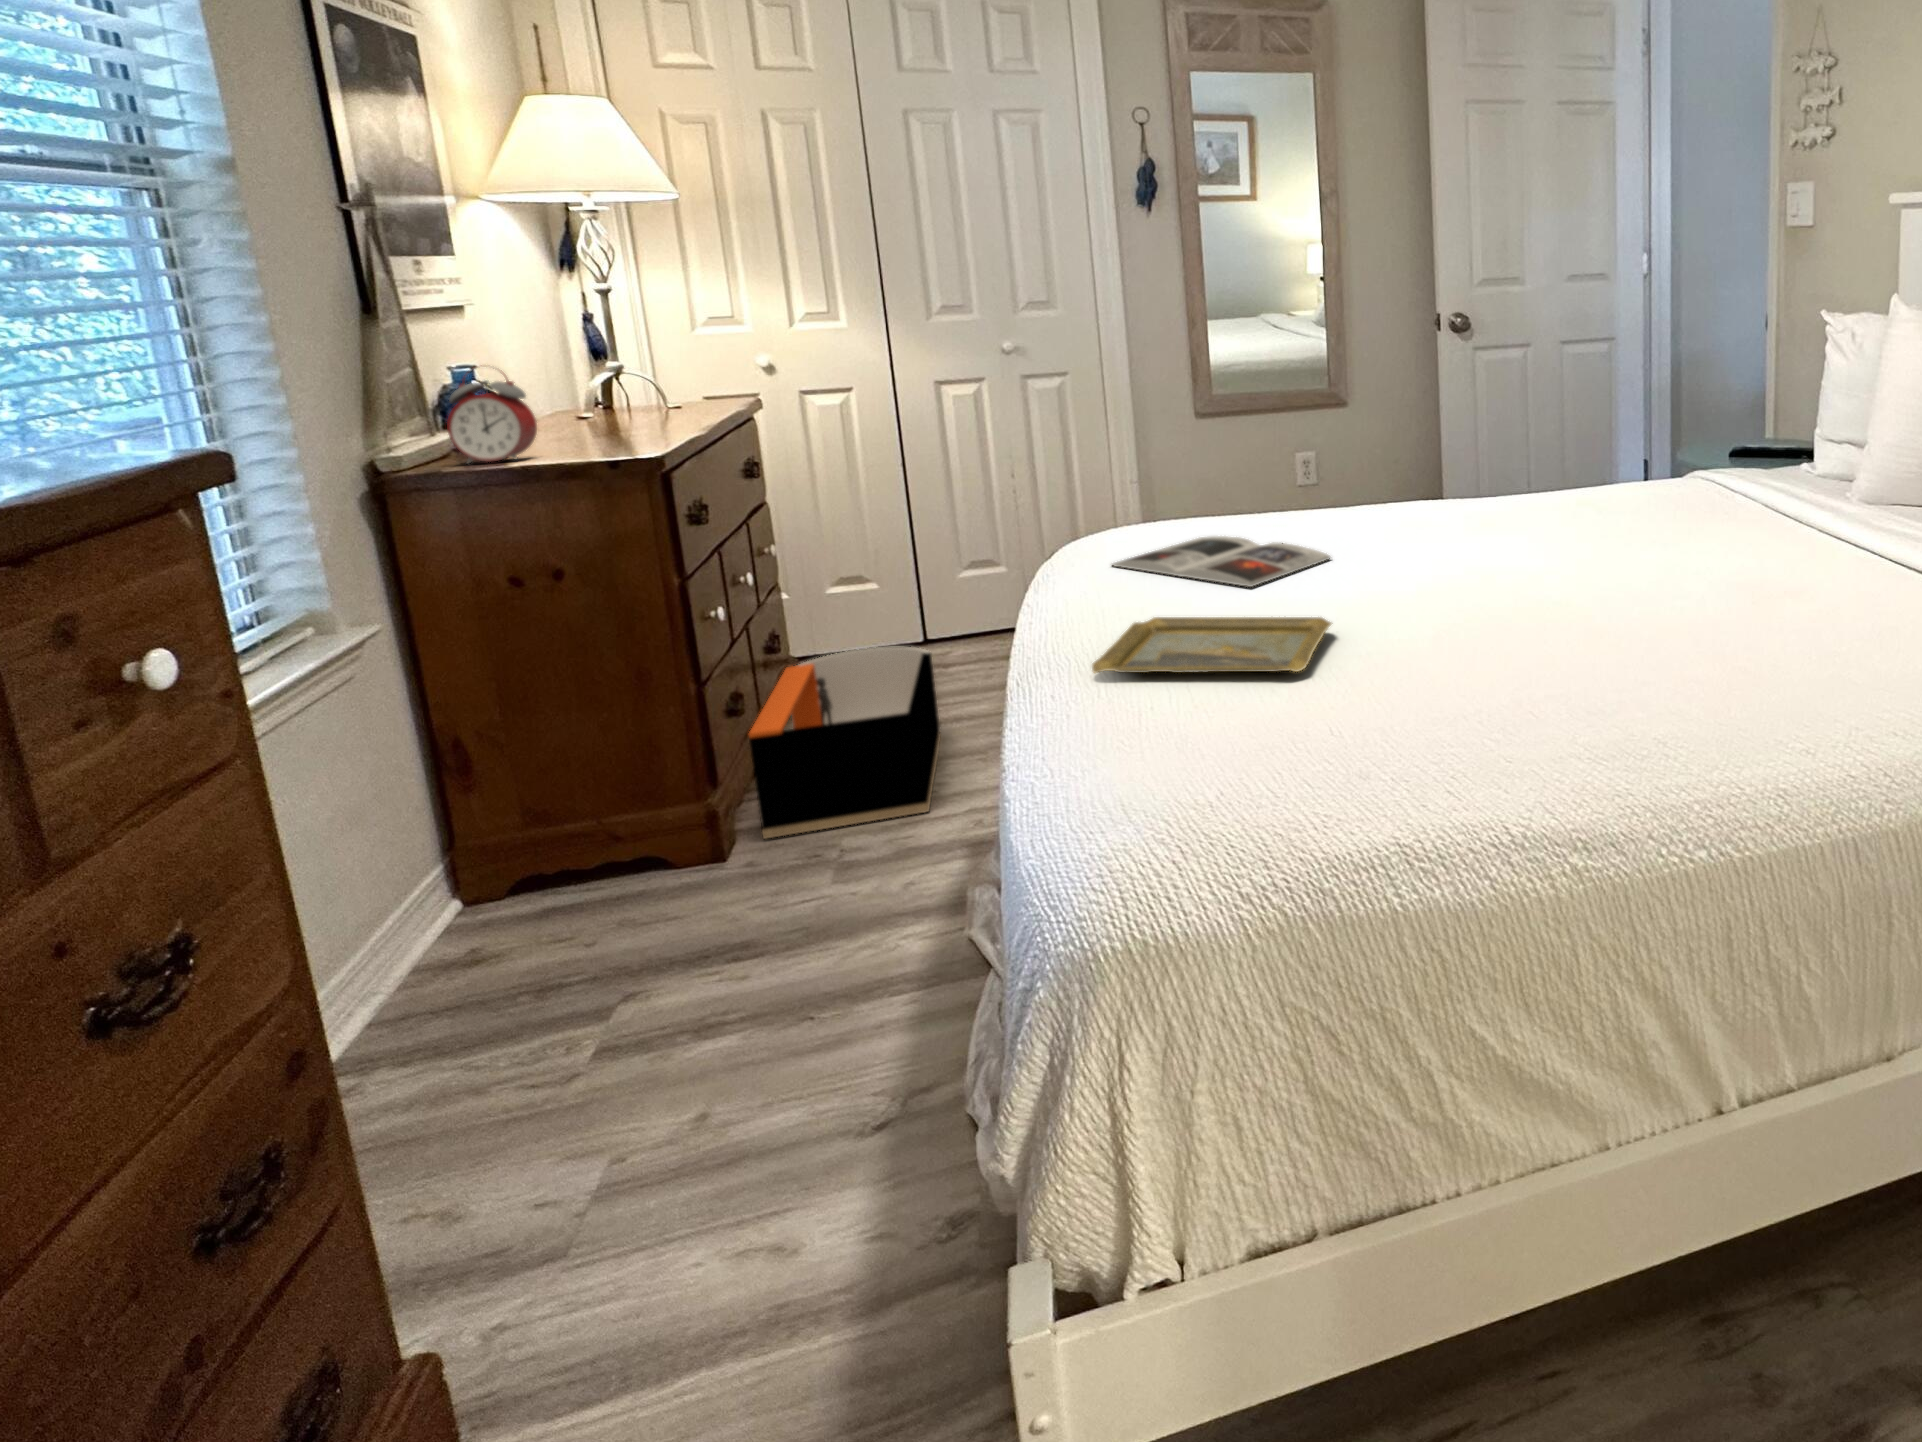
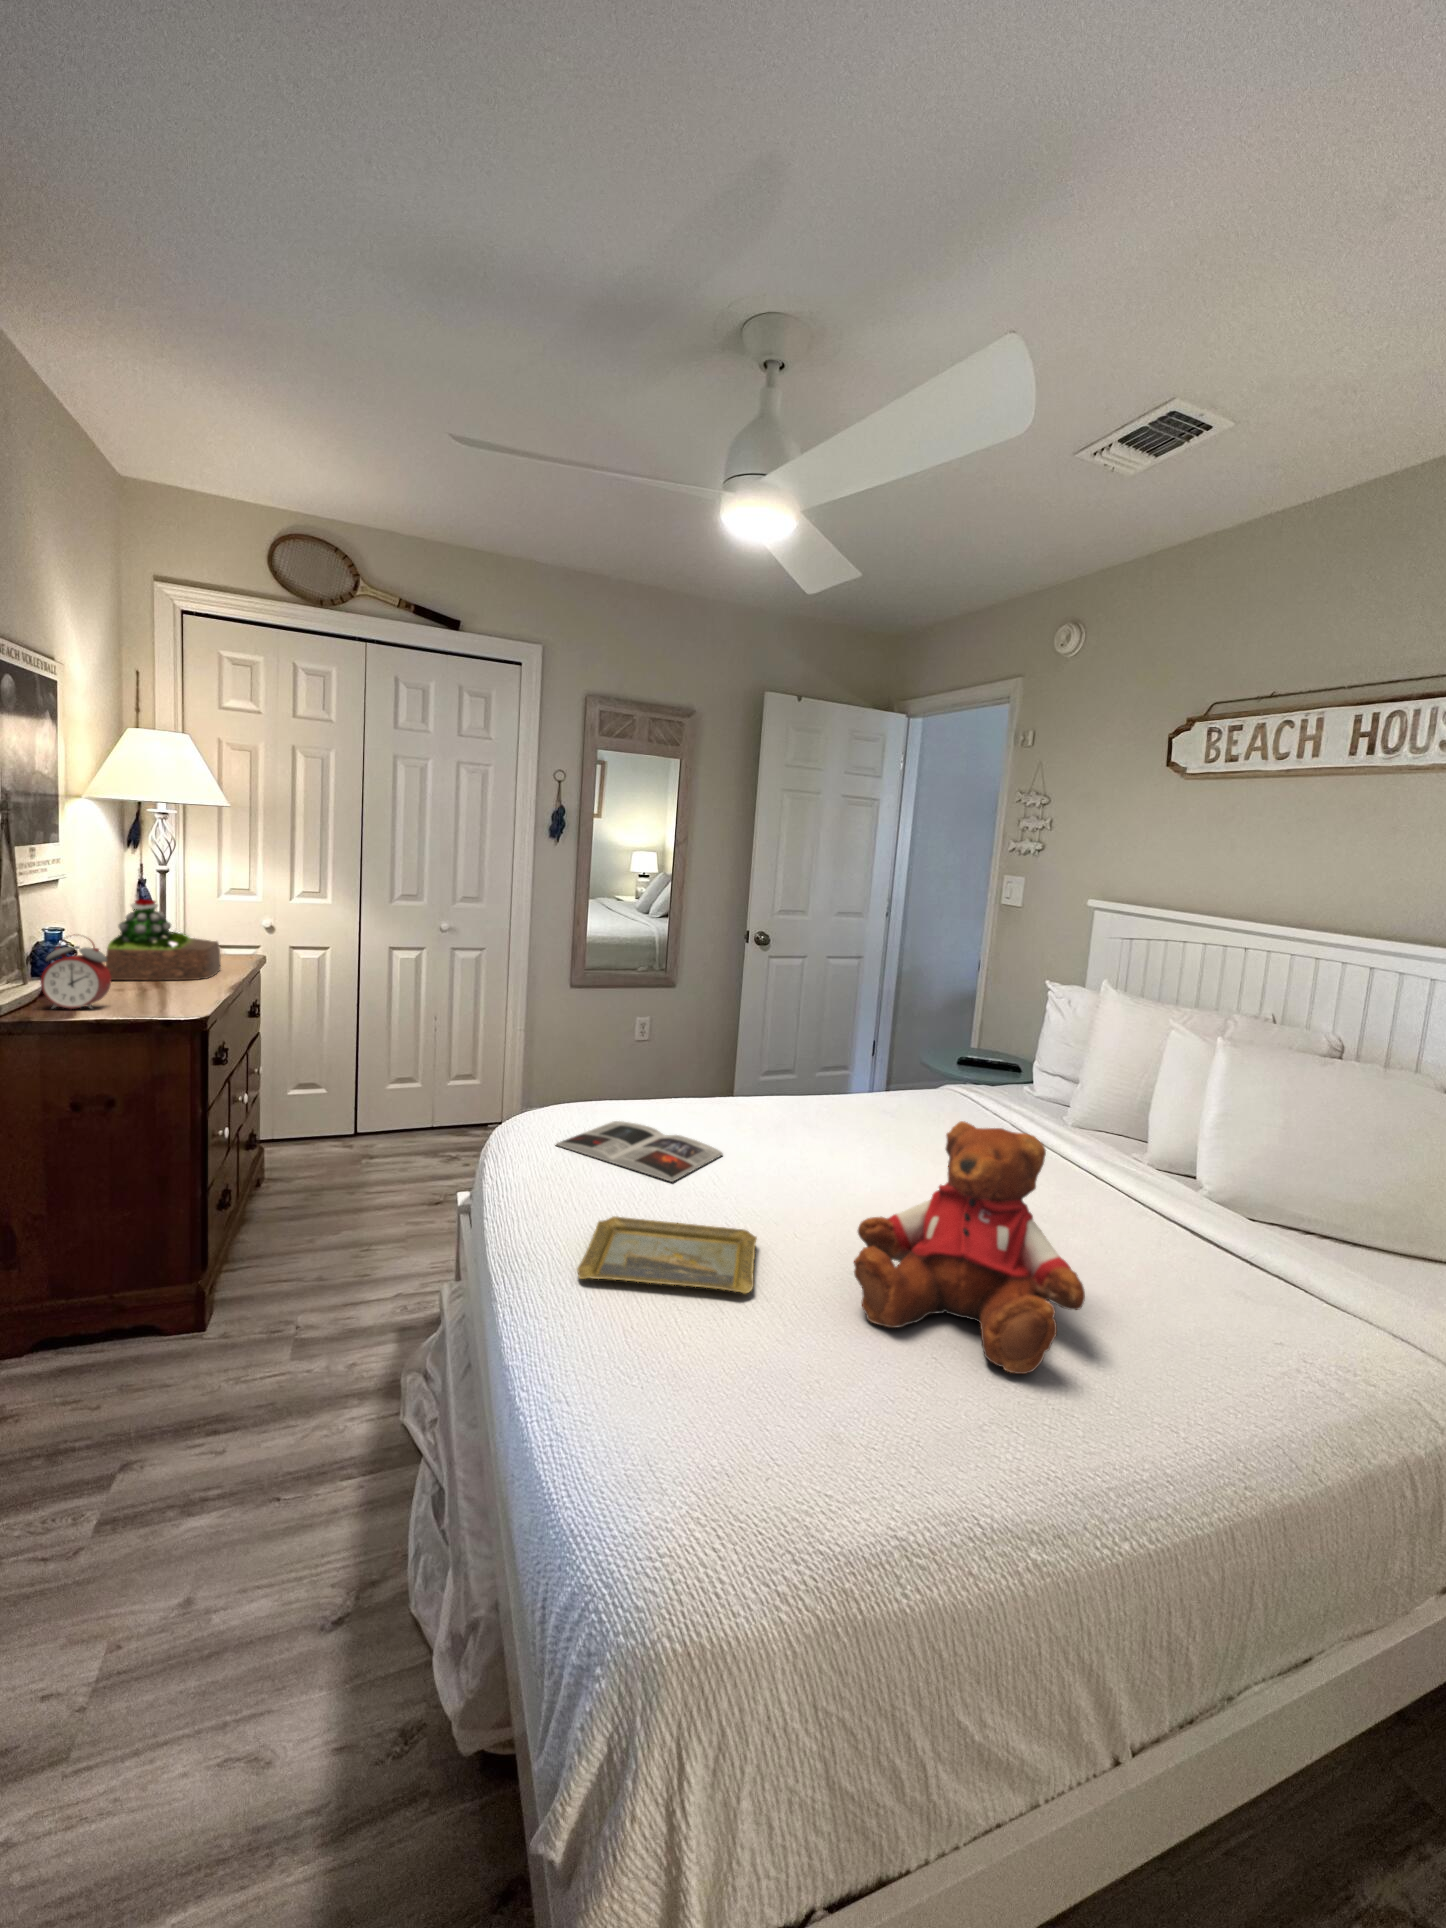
succulent plant: none [536,327,693,436] -> present [106,899,221,980]
teddy bear: none [1425,443,1708,714] -> present [854,1121,1085,1374]
storage bin: present [749,647,941,838] -> none [235,1150,373,1311]

